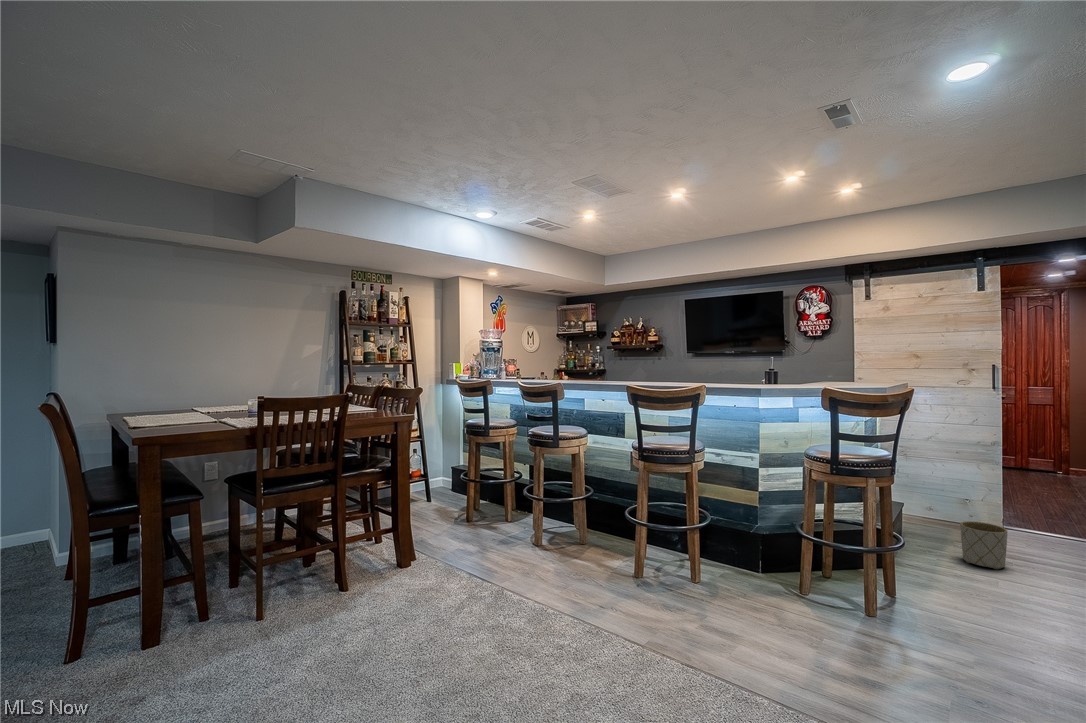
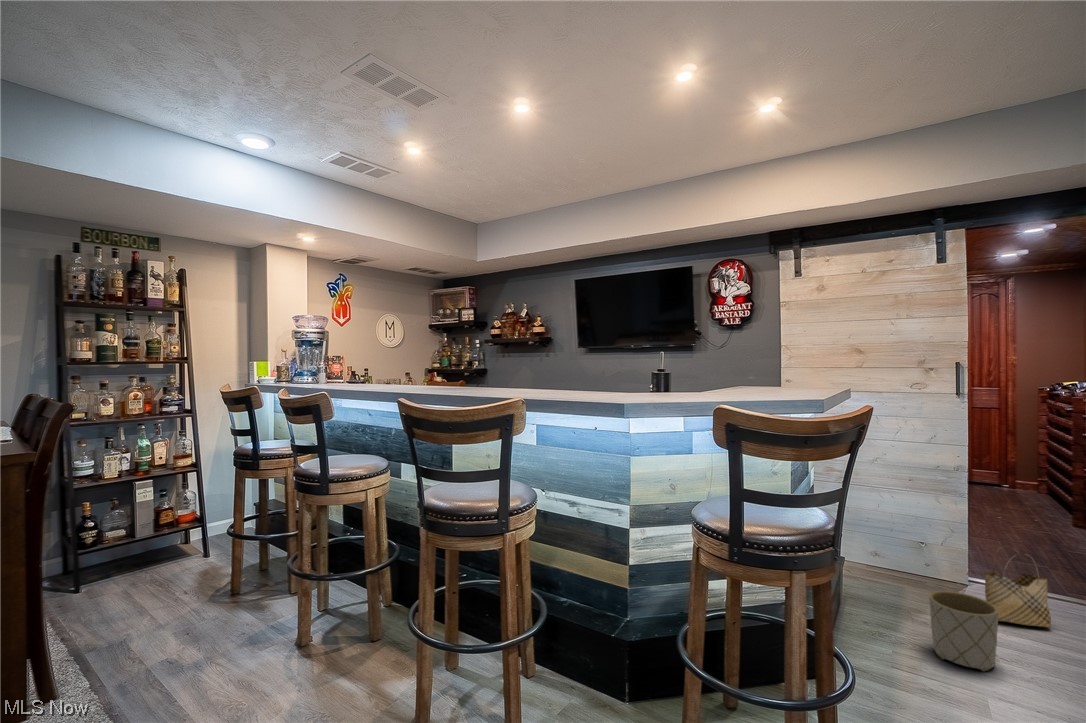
woven basket: none [1006,497,1055,552] -> present [984,546,1051,627]

